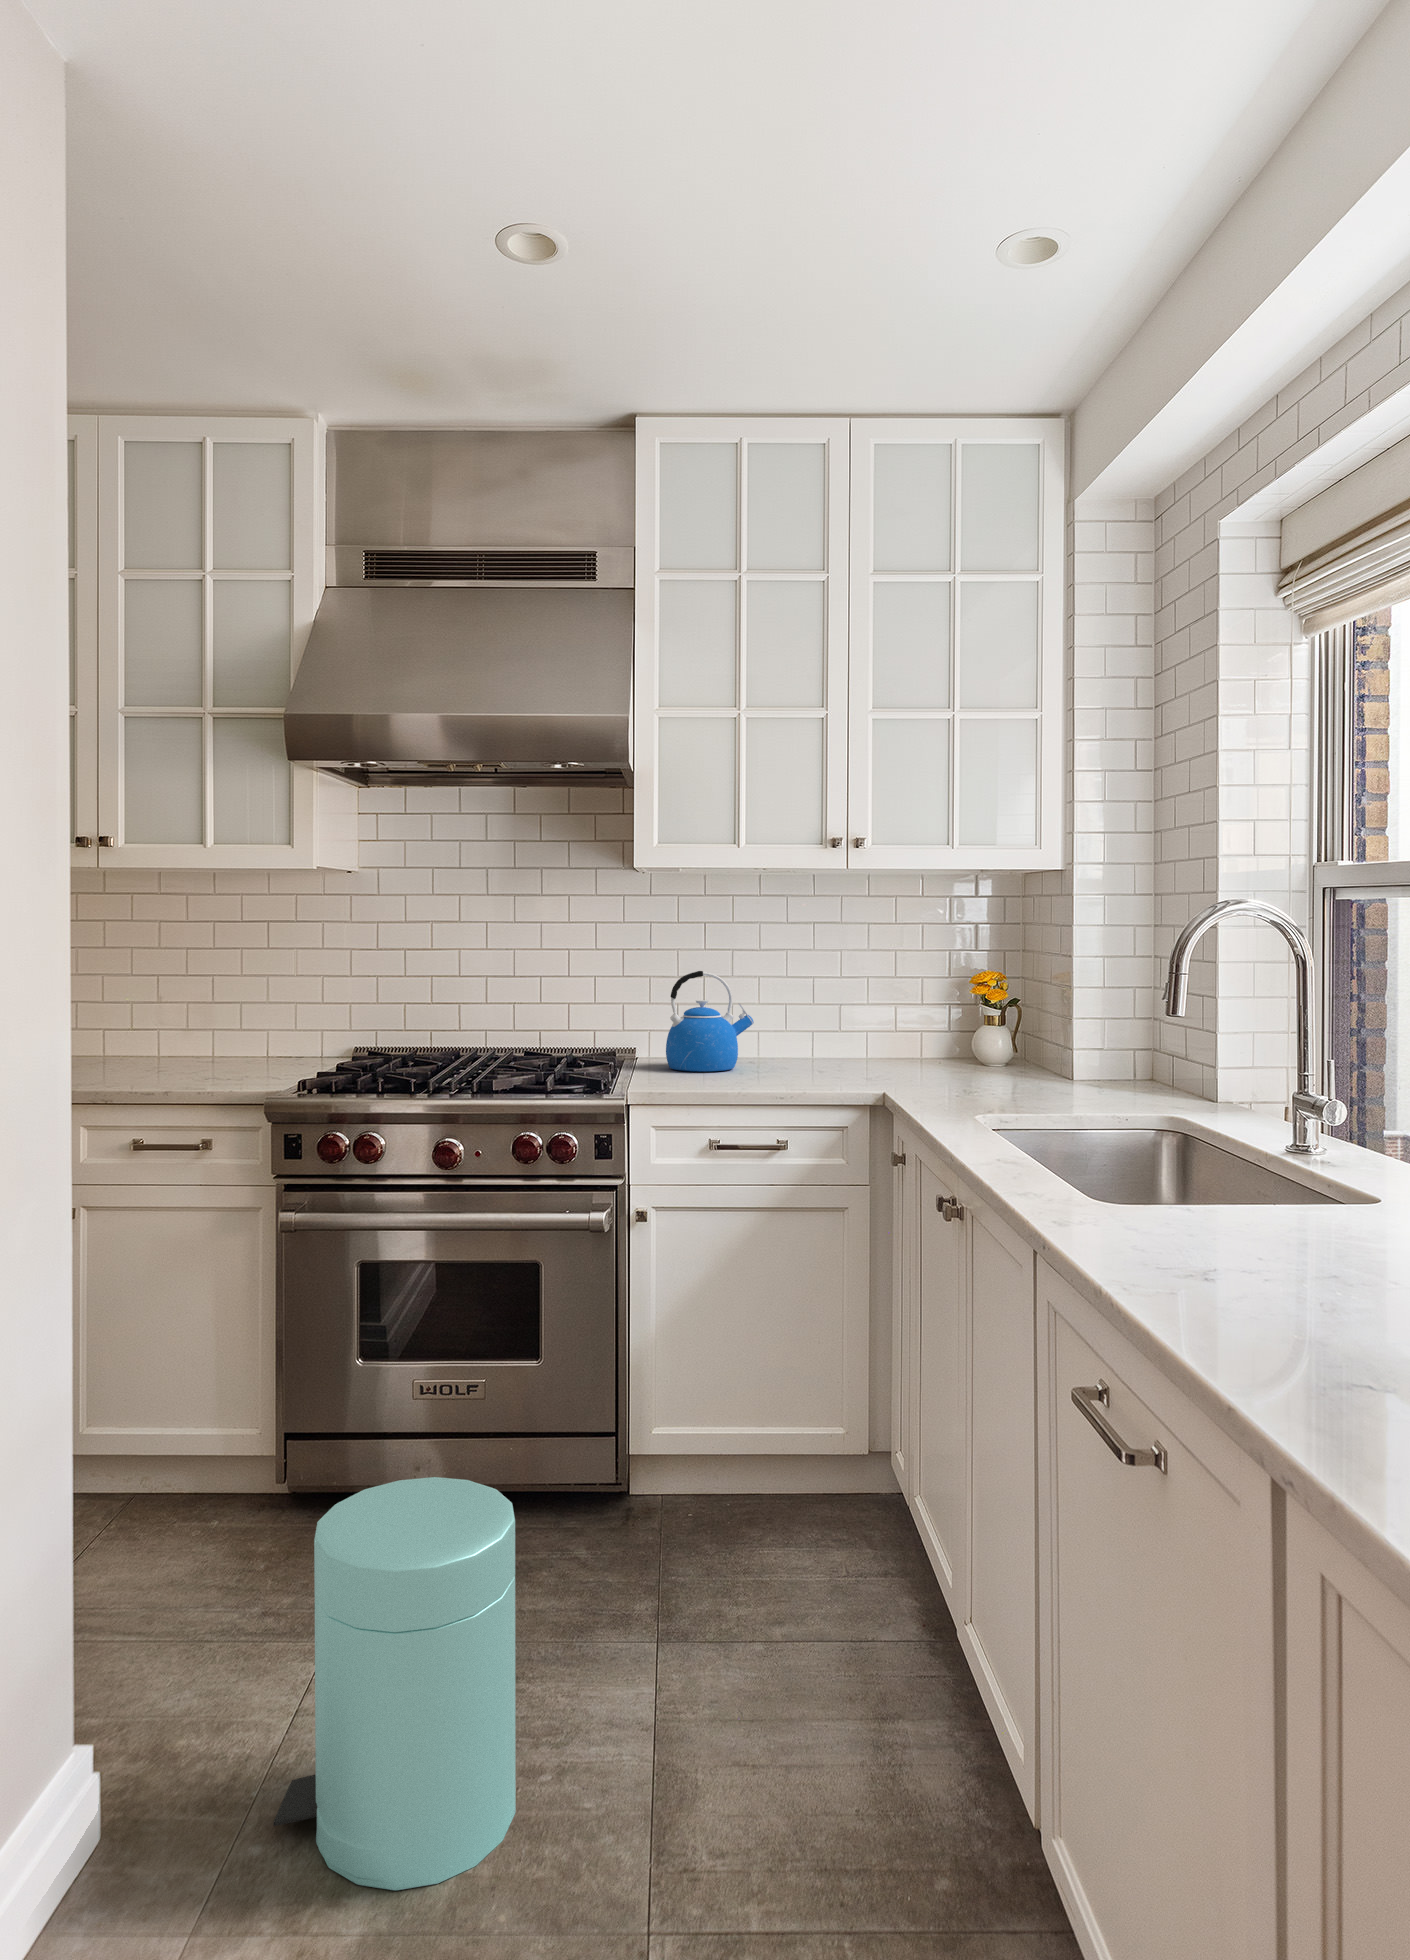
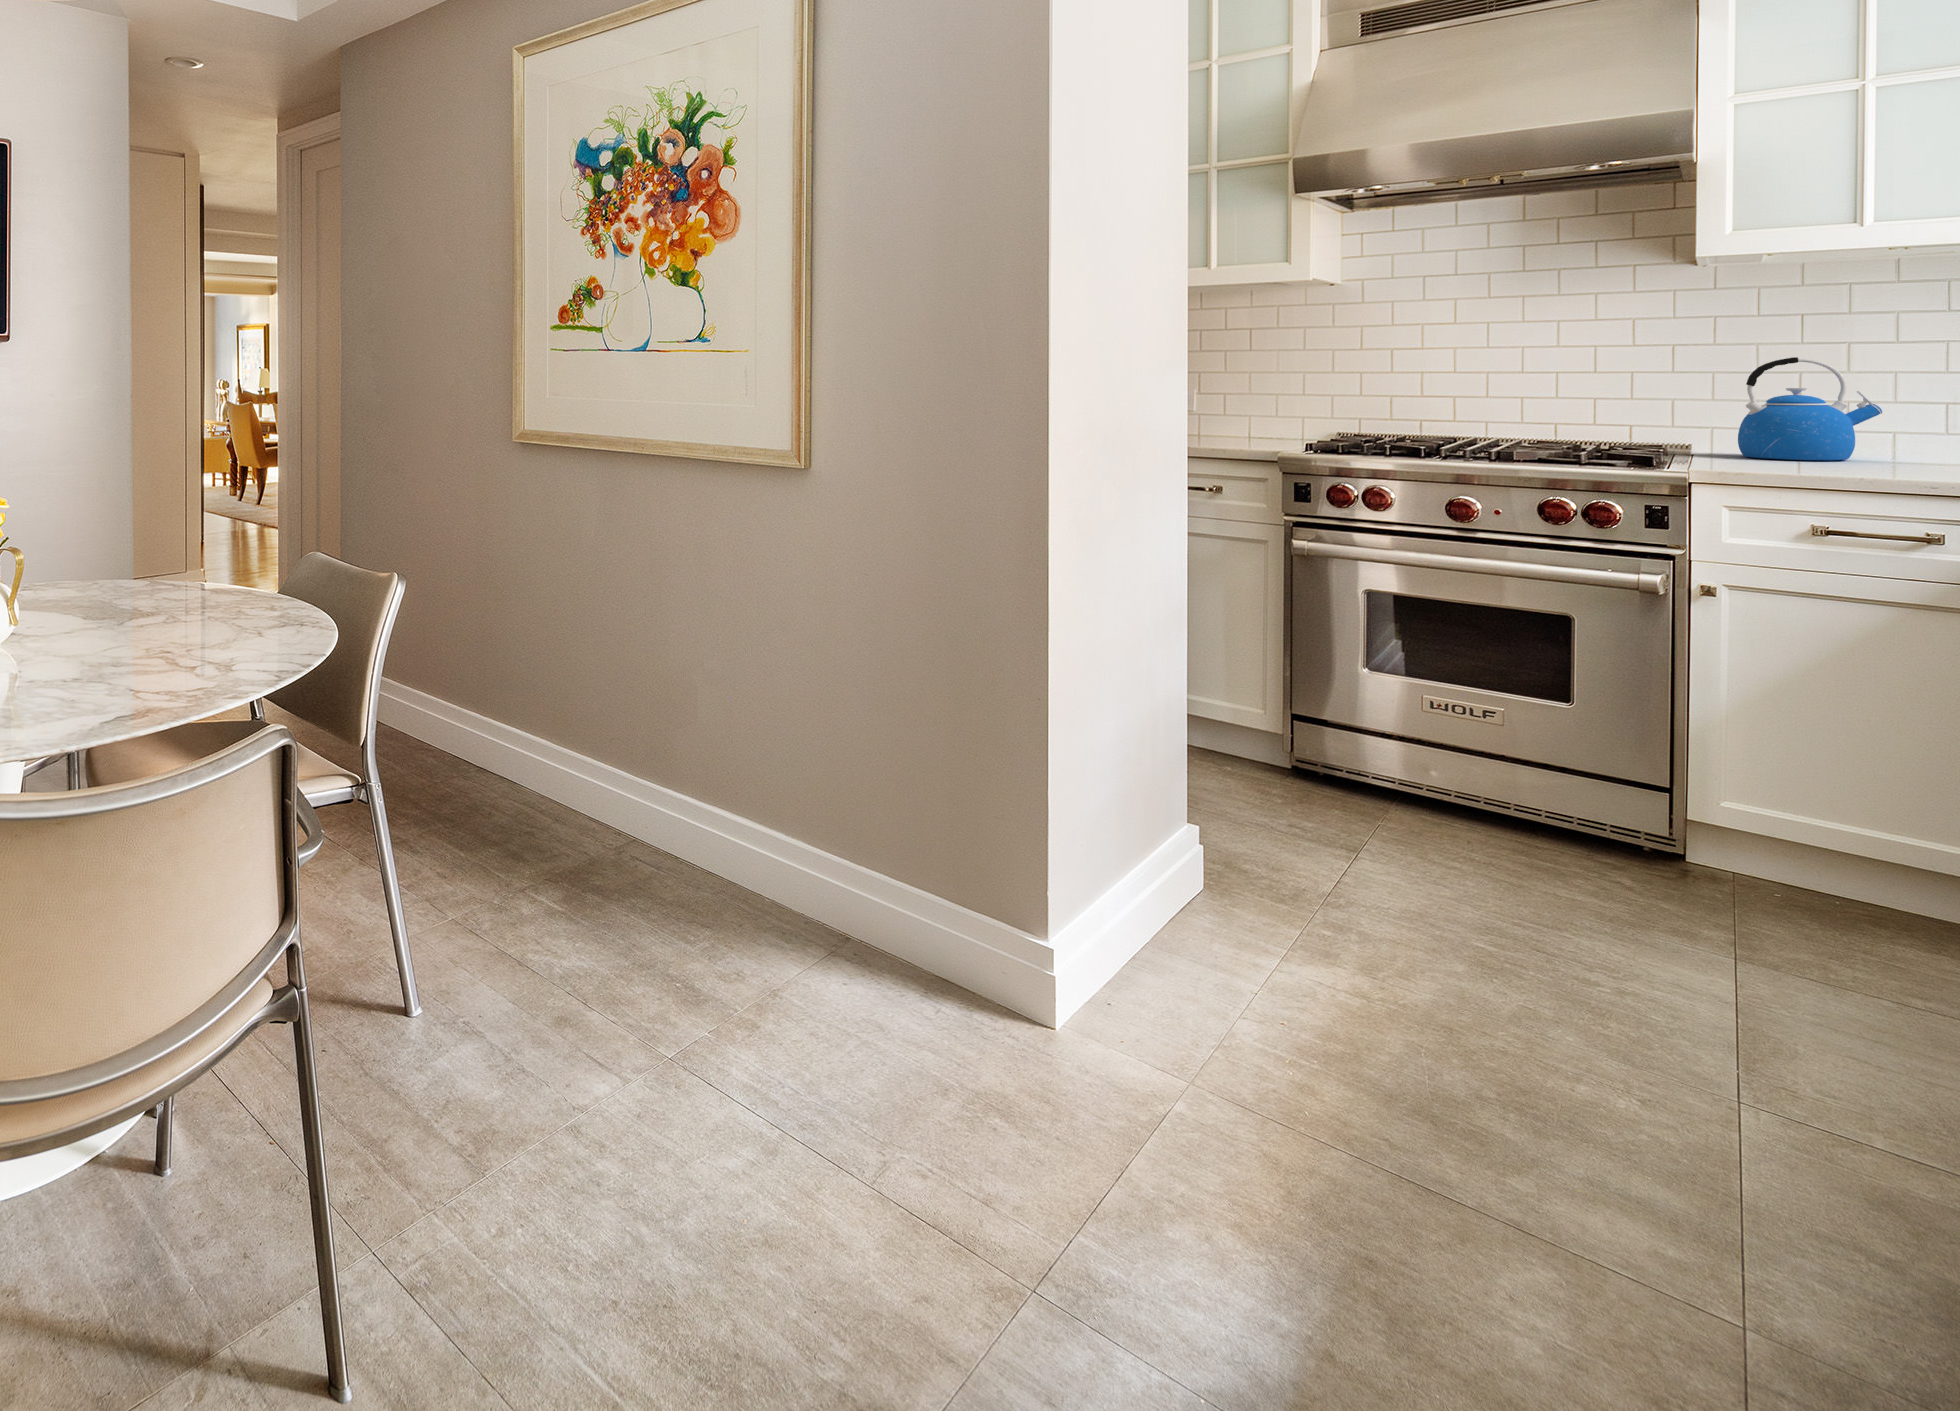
trash can: present [273,1477,516,1891] -> none [1349,731,1591,1024]

